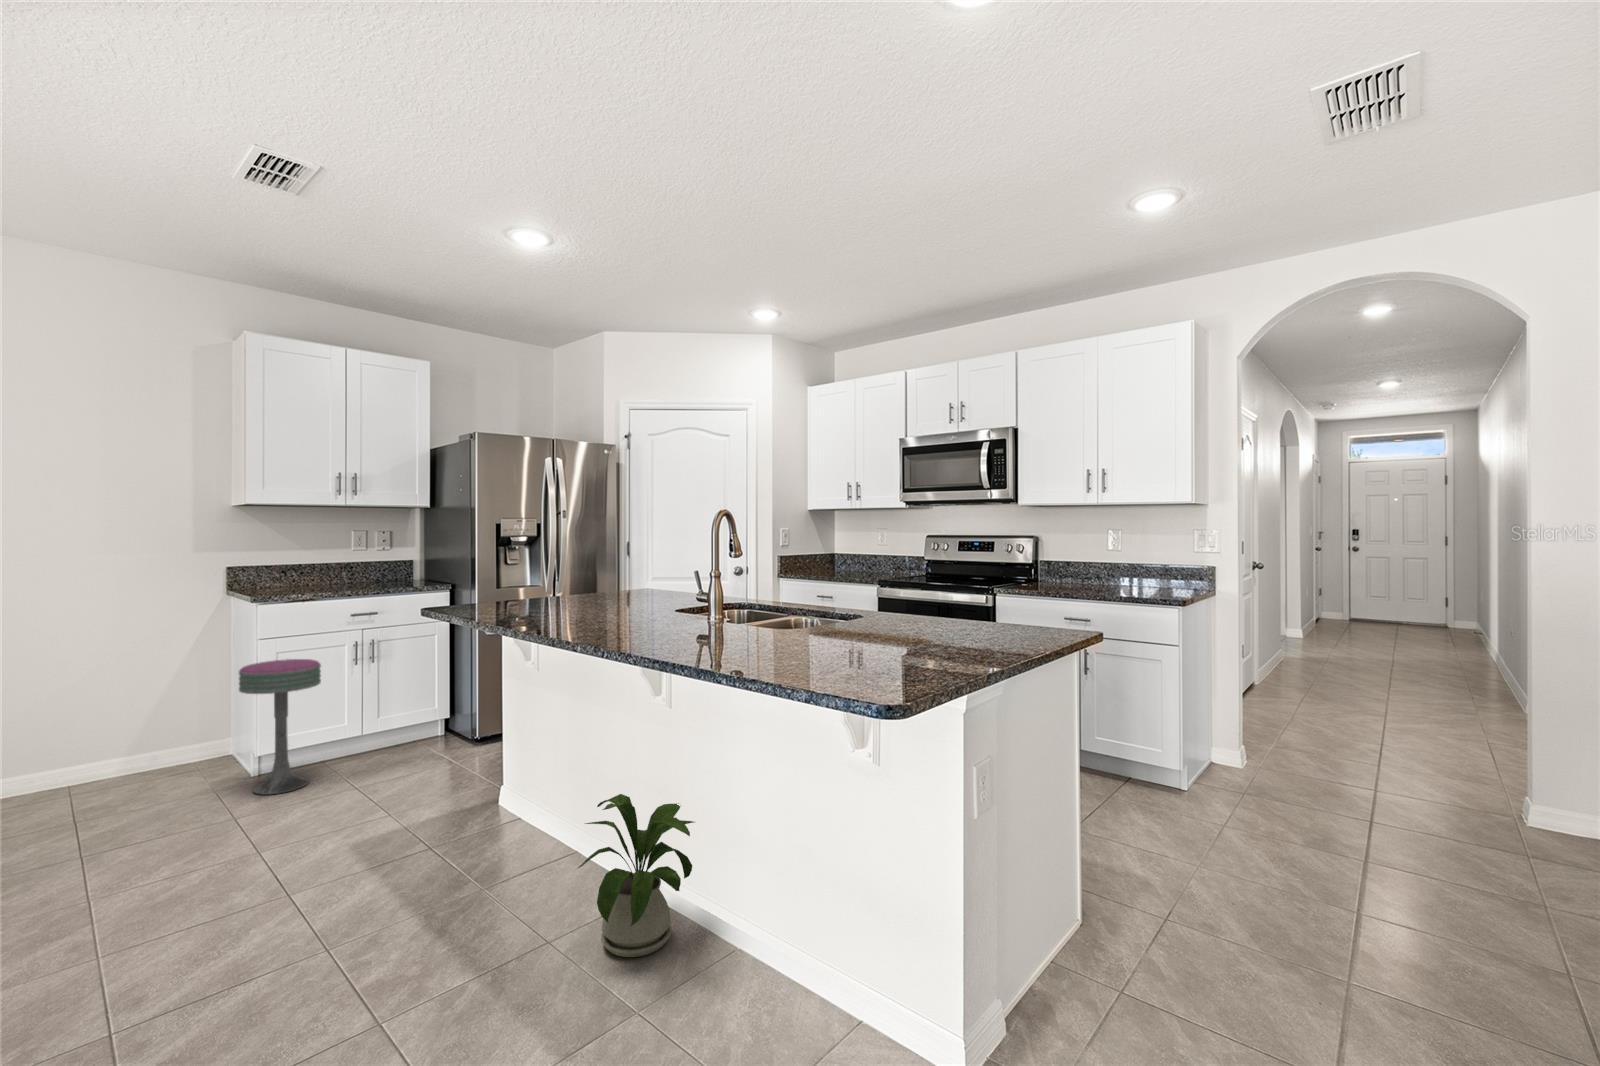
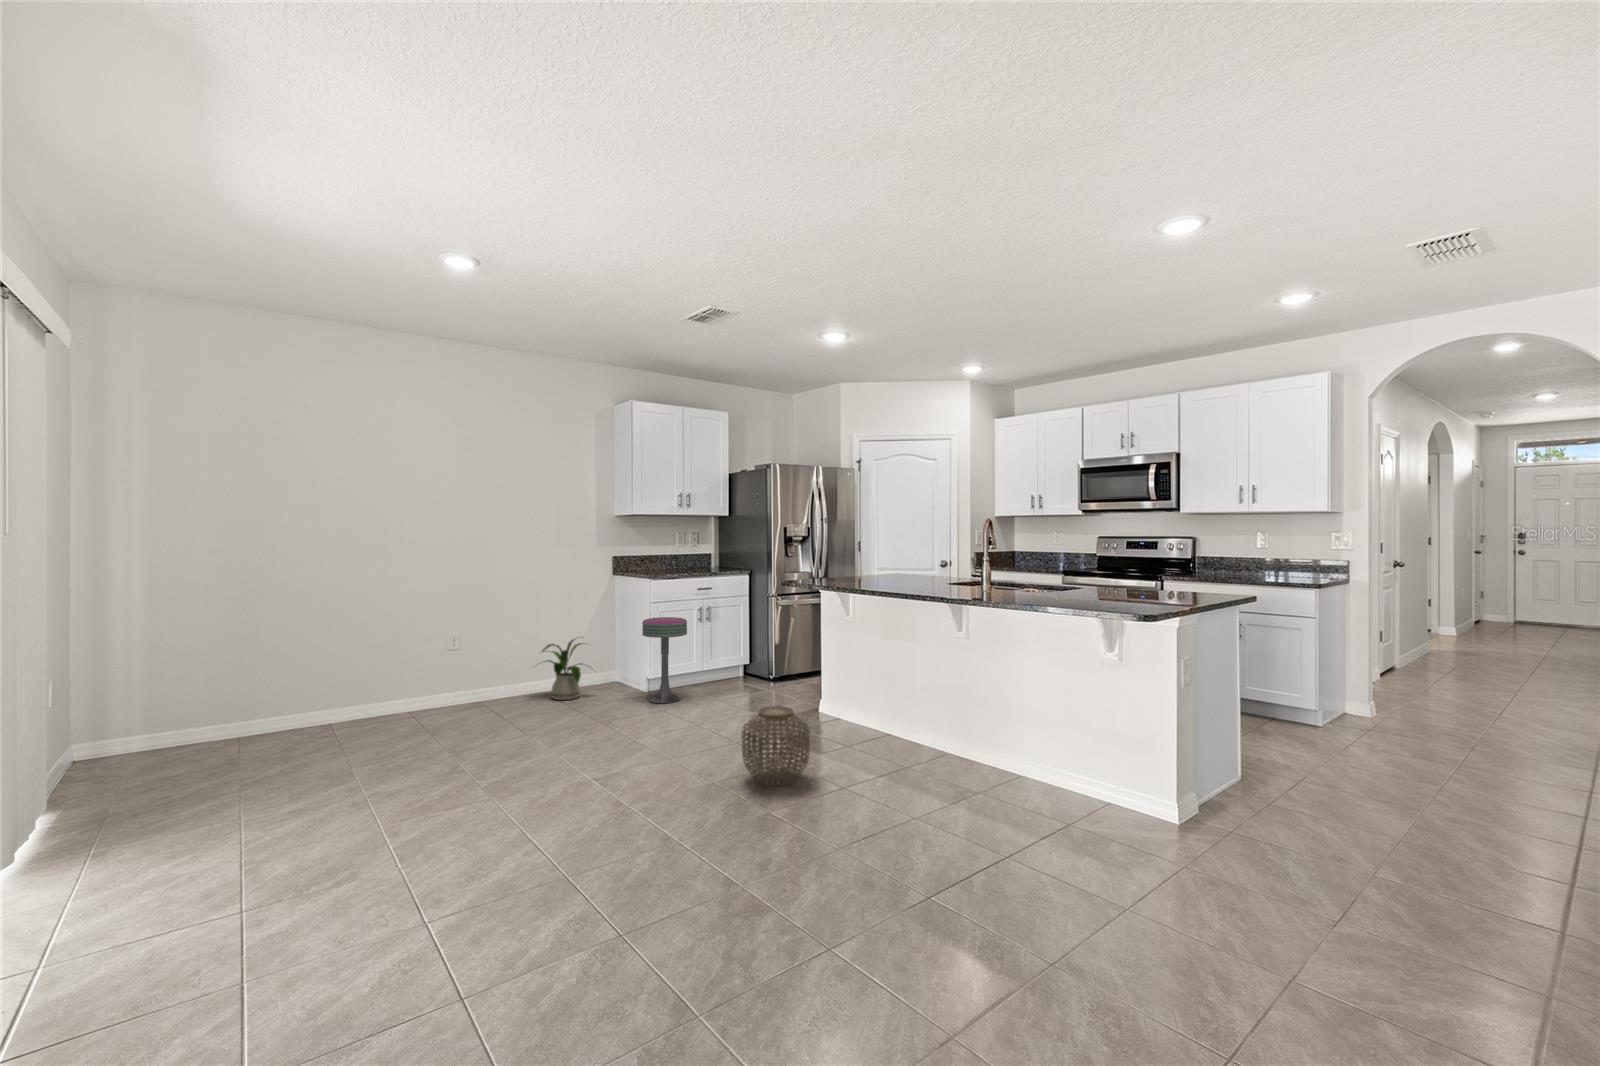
house plant: present [578,794,694,957] -> present [542,639,583,700]
woven basket: none [230,843,379,1003] -> present [742,706,810,786]

